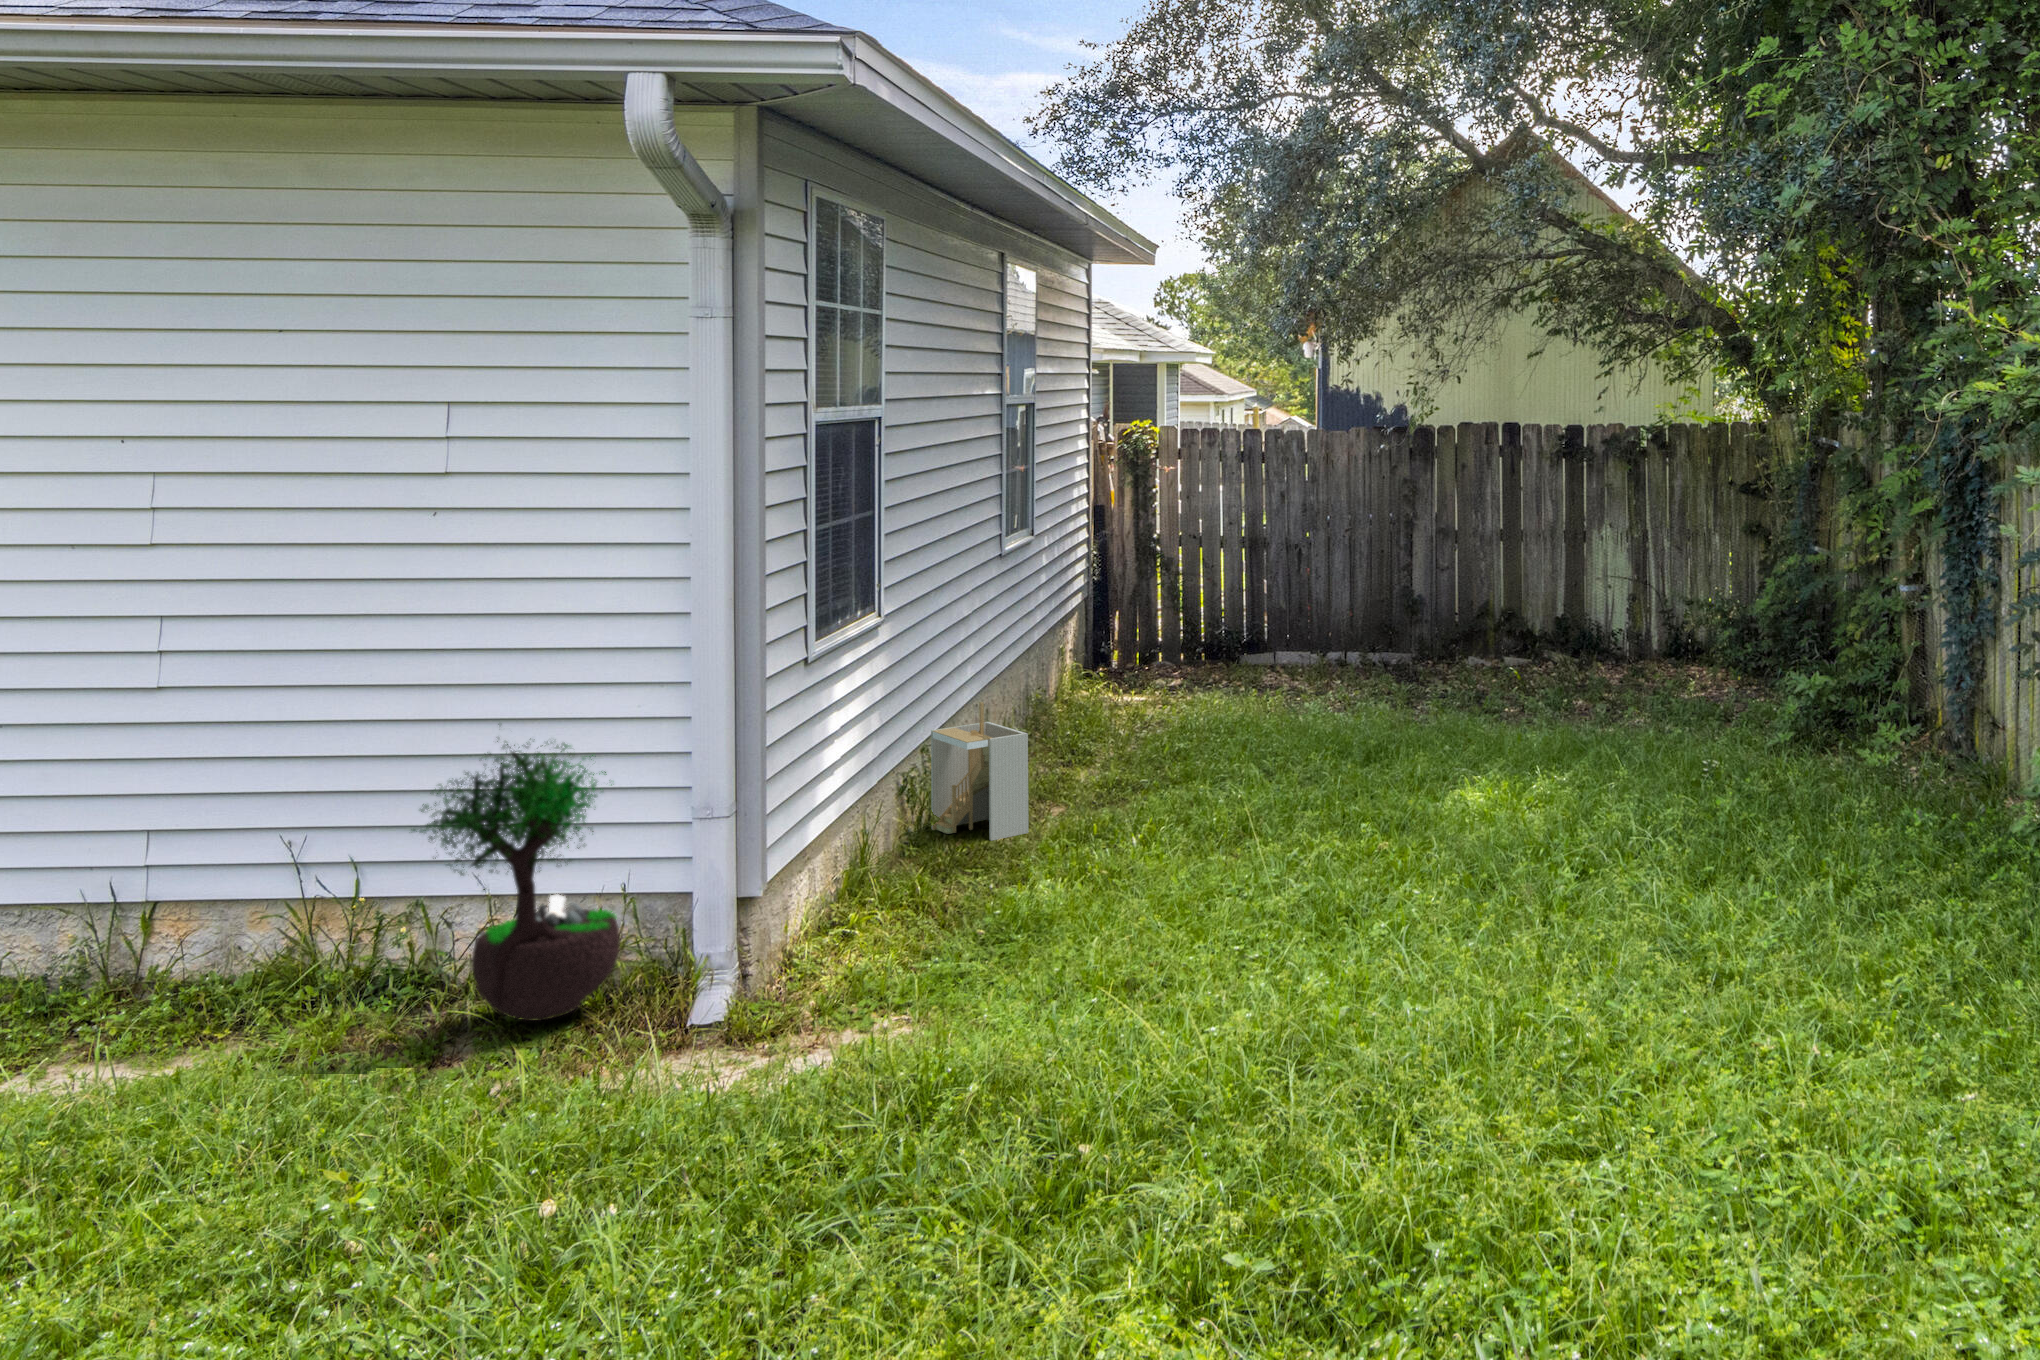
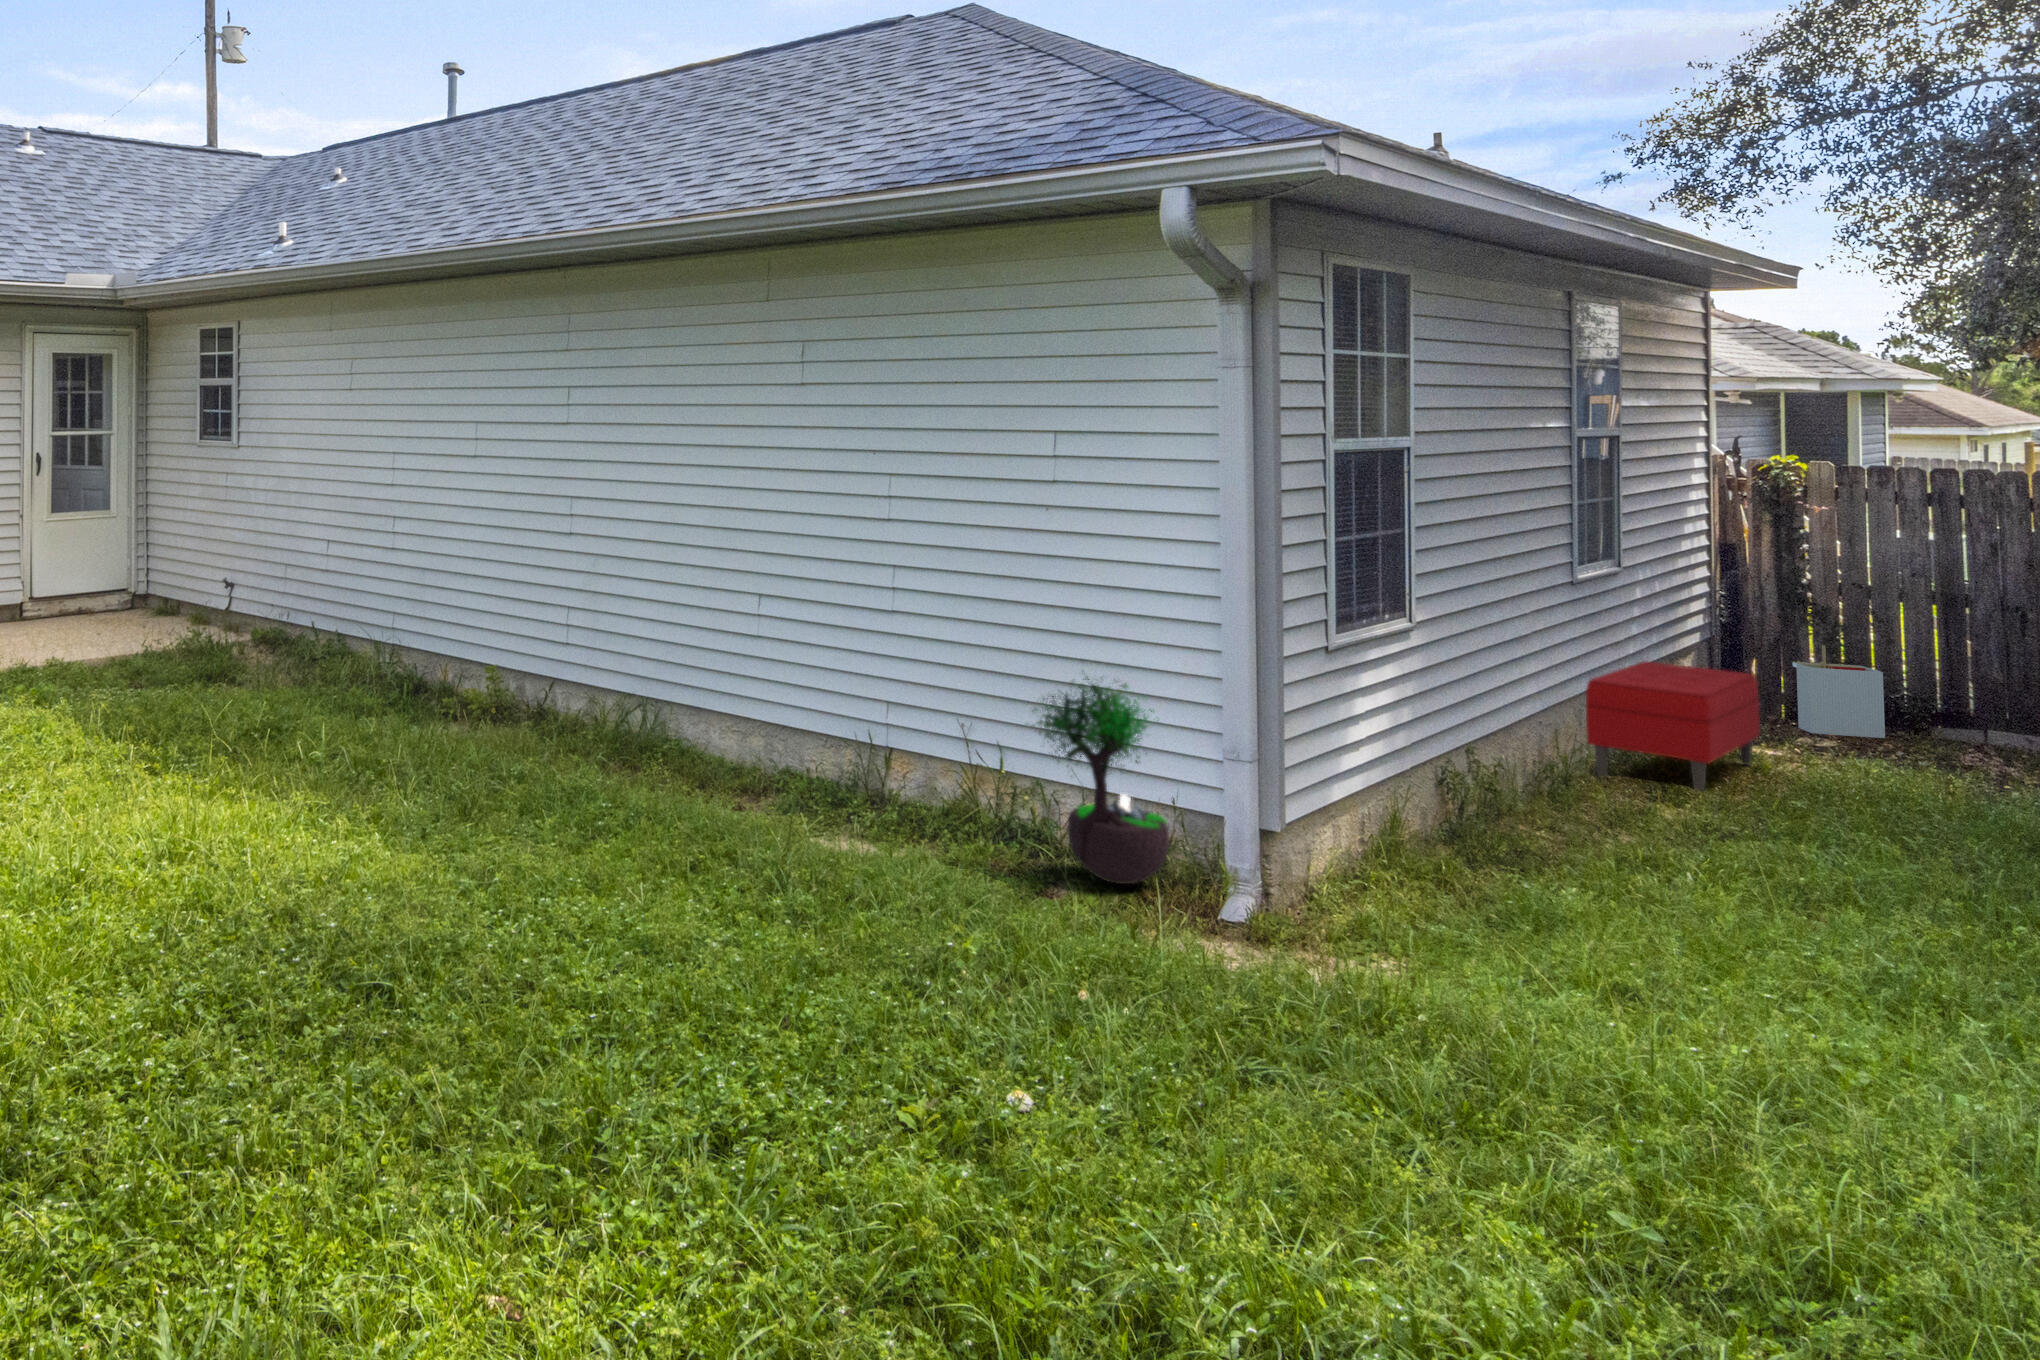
bench: none [1011,622,1137,746] -> present [1586,661,1760,791]
storage bin: present [931,702,1028,841] -> present [1793,645,1885,738]

